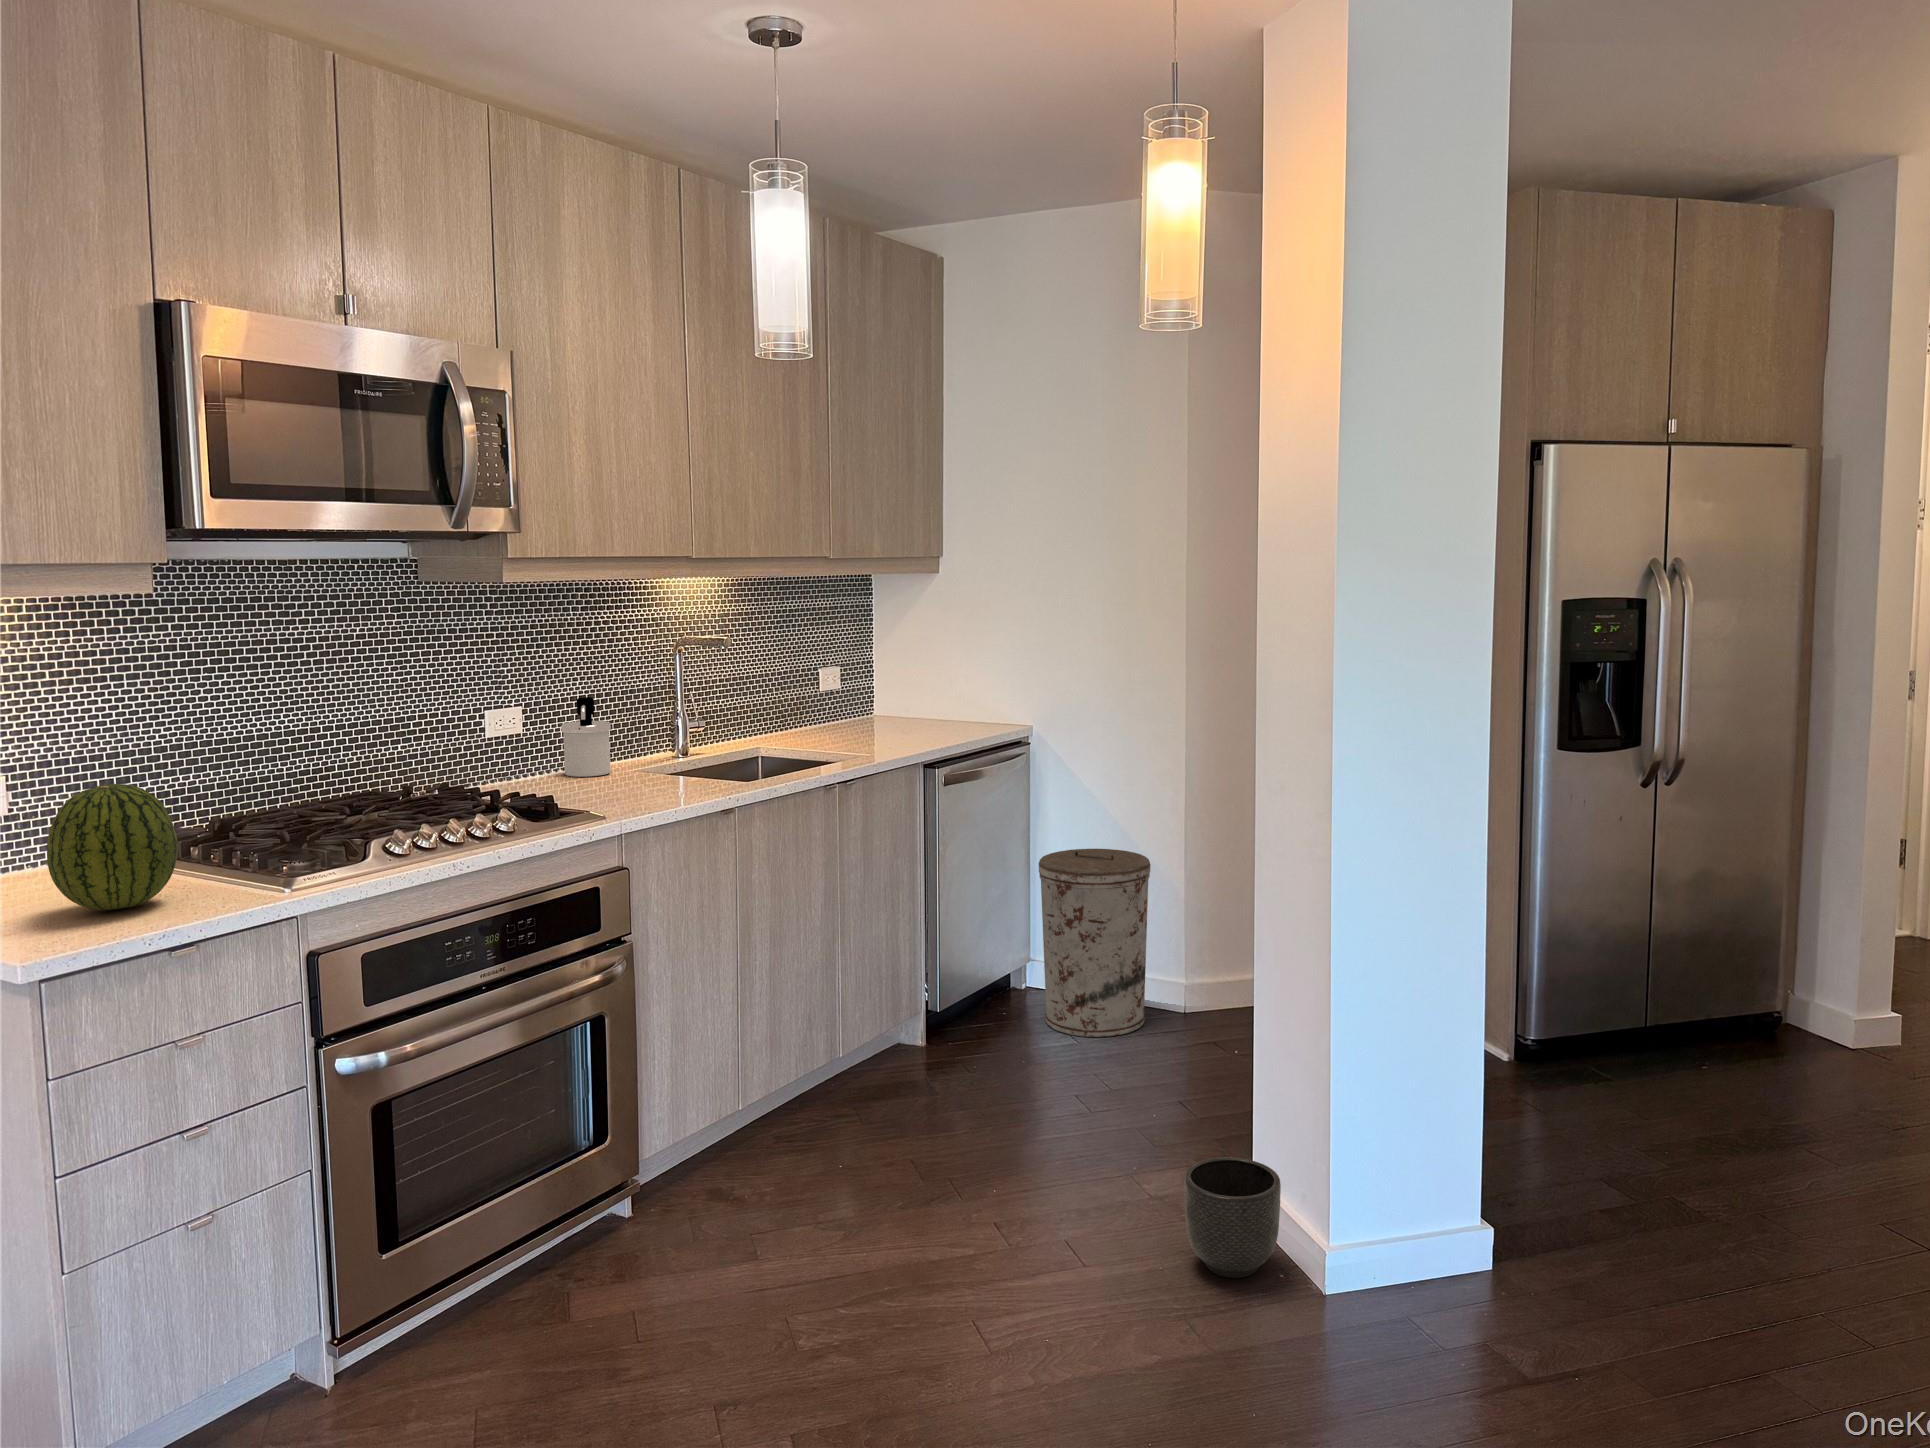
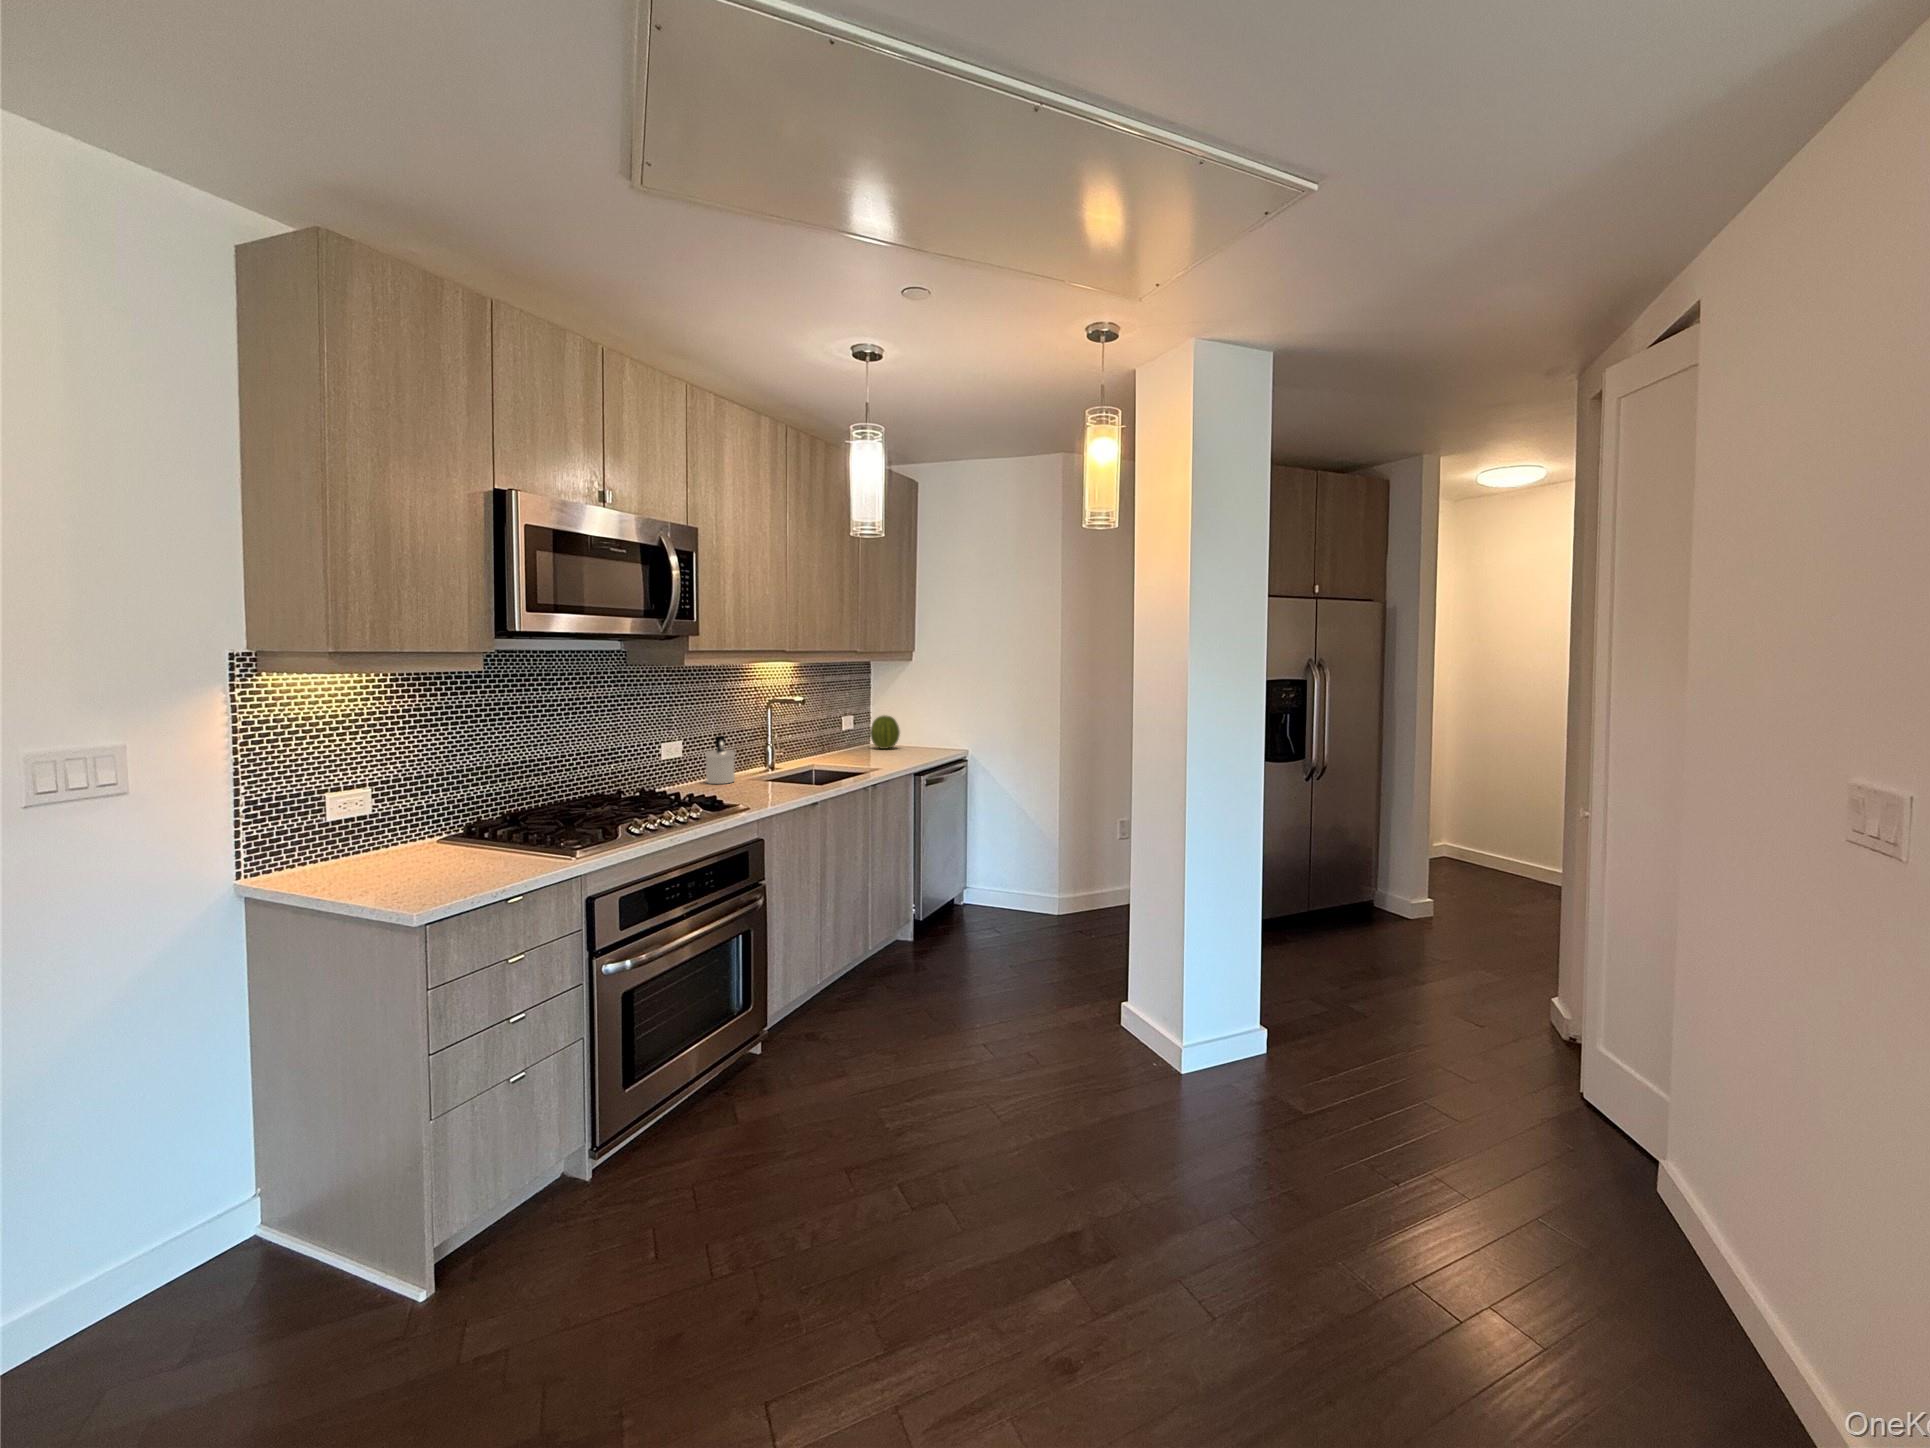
fruit: present [47,784,178,910] -> present [870,716,900,749]
trash can: present [1039,849,1151,1037] -> none [977,822,1041,932]
planter: present [1184,1157,1281,1278] -> none [1098,997,1152,1067]

